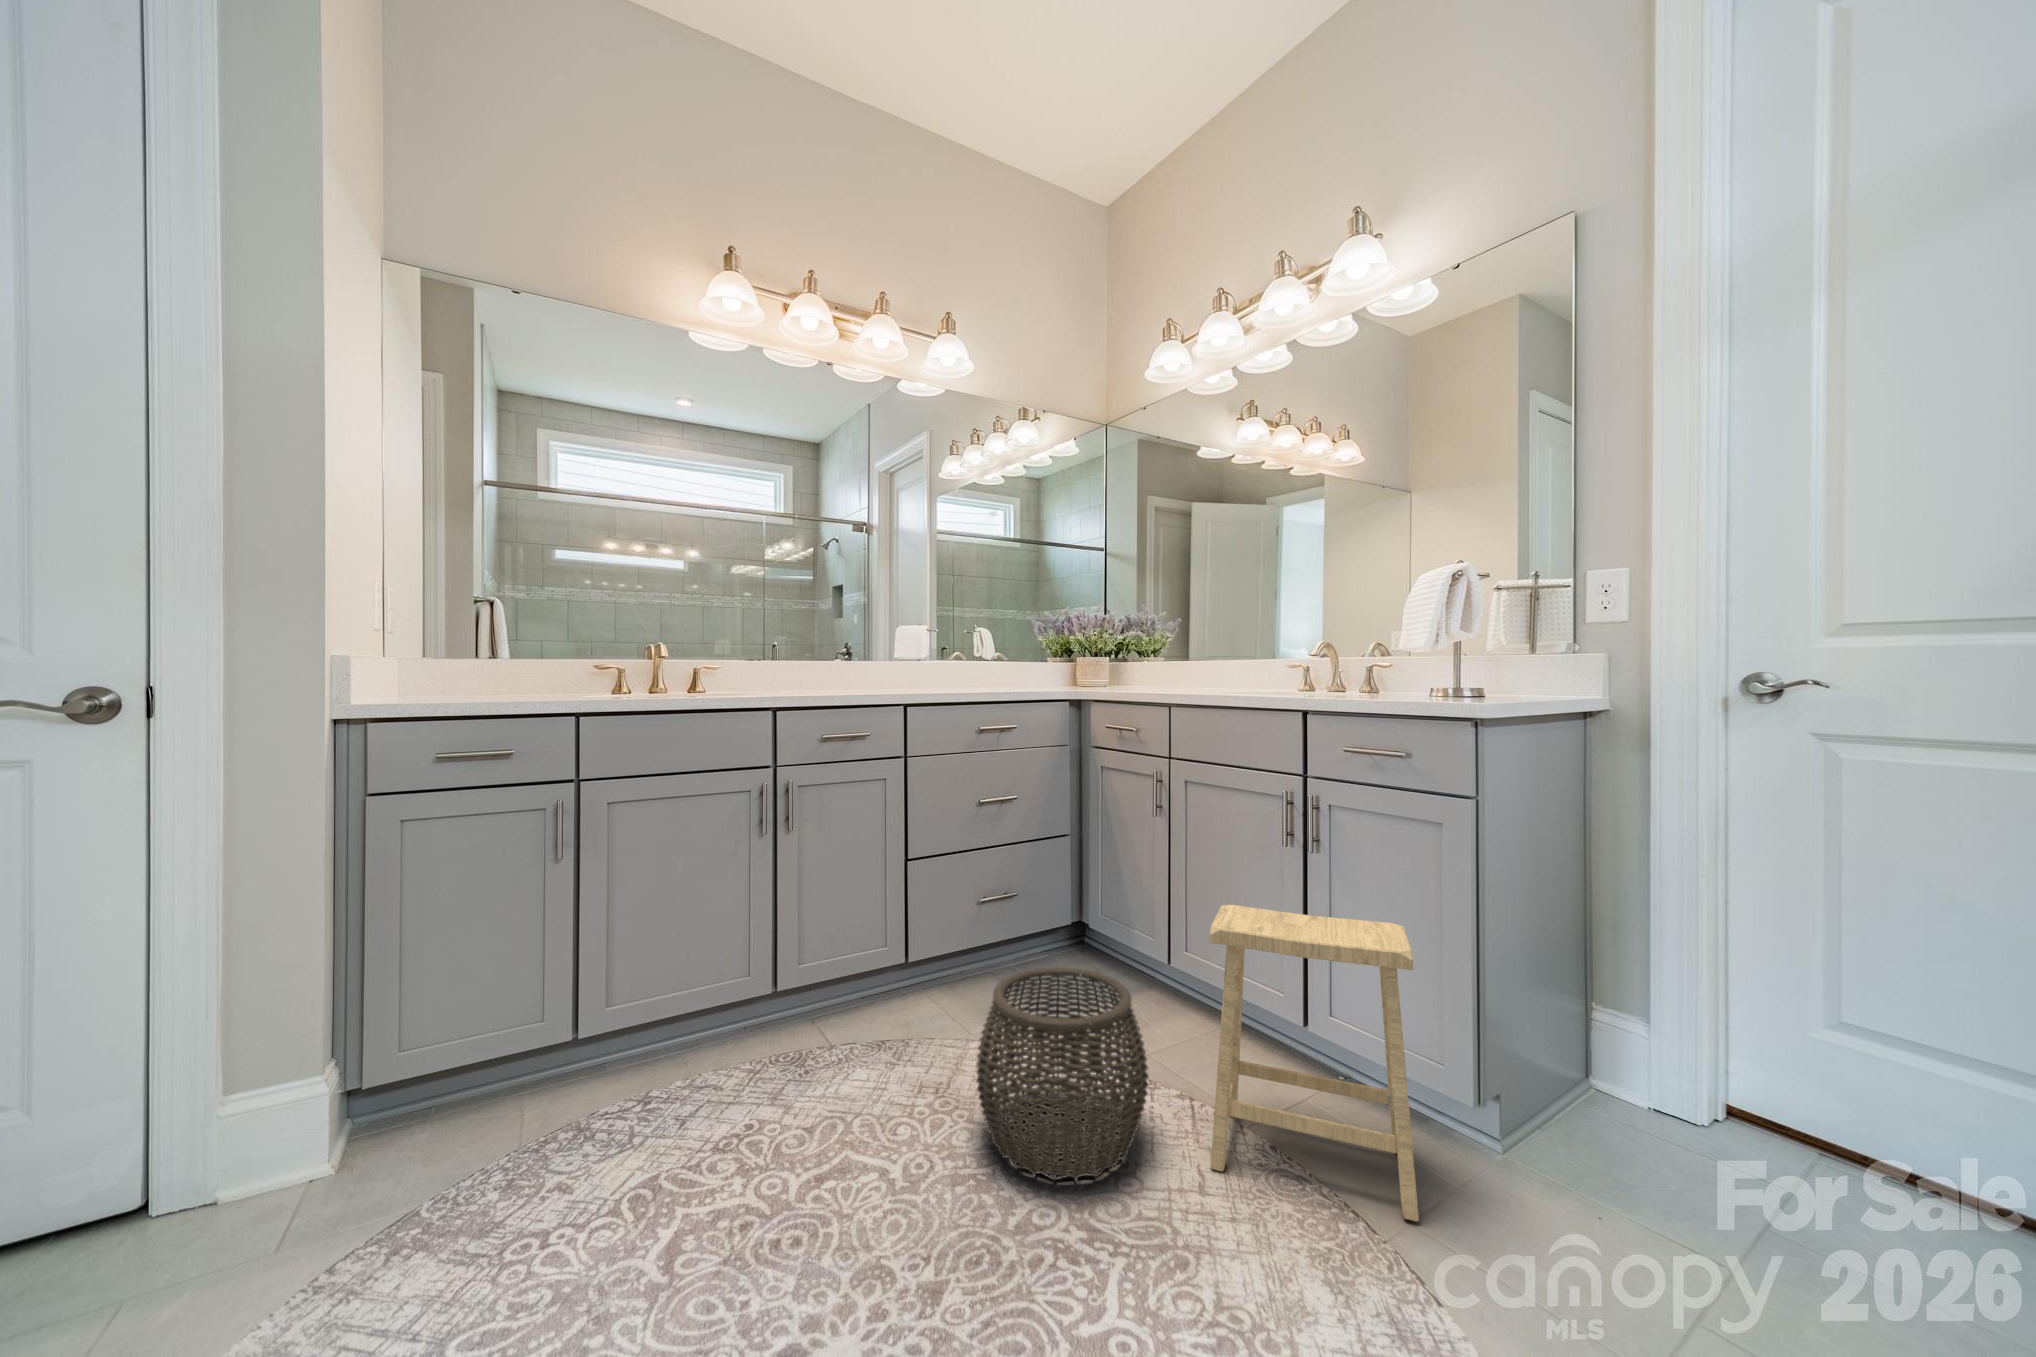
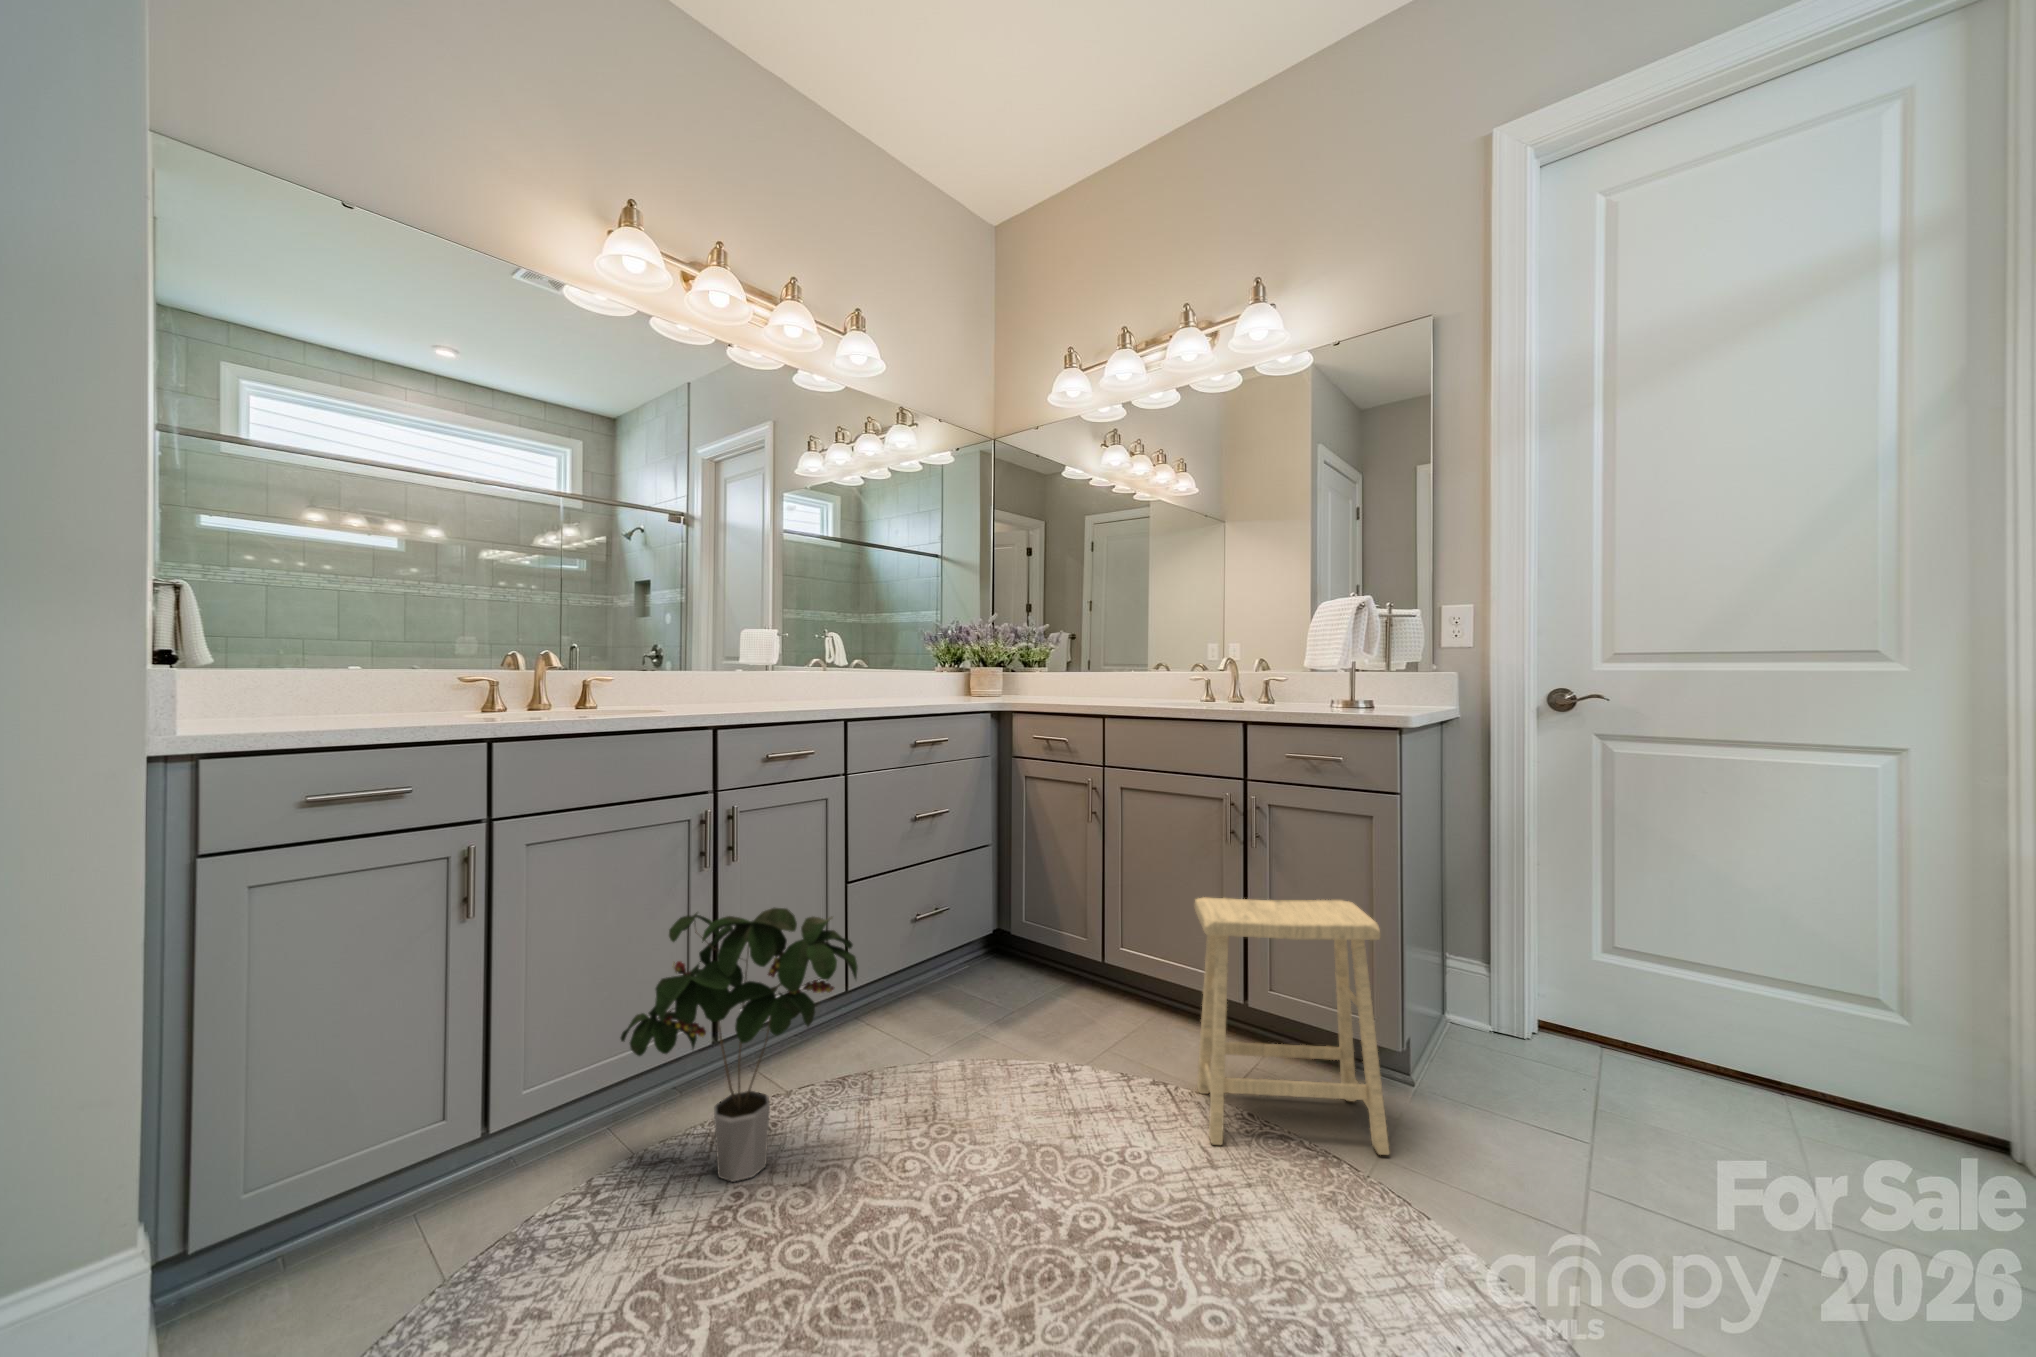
potted plant: none [678,871,868,1114] -> present [621,908,858,1182]
woven basket: present [976,967,1149,1181] -> none [984,974,1154,1185]

